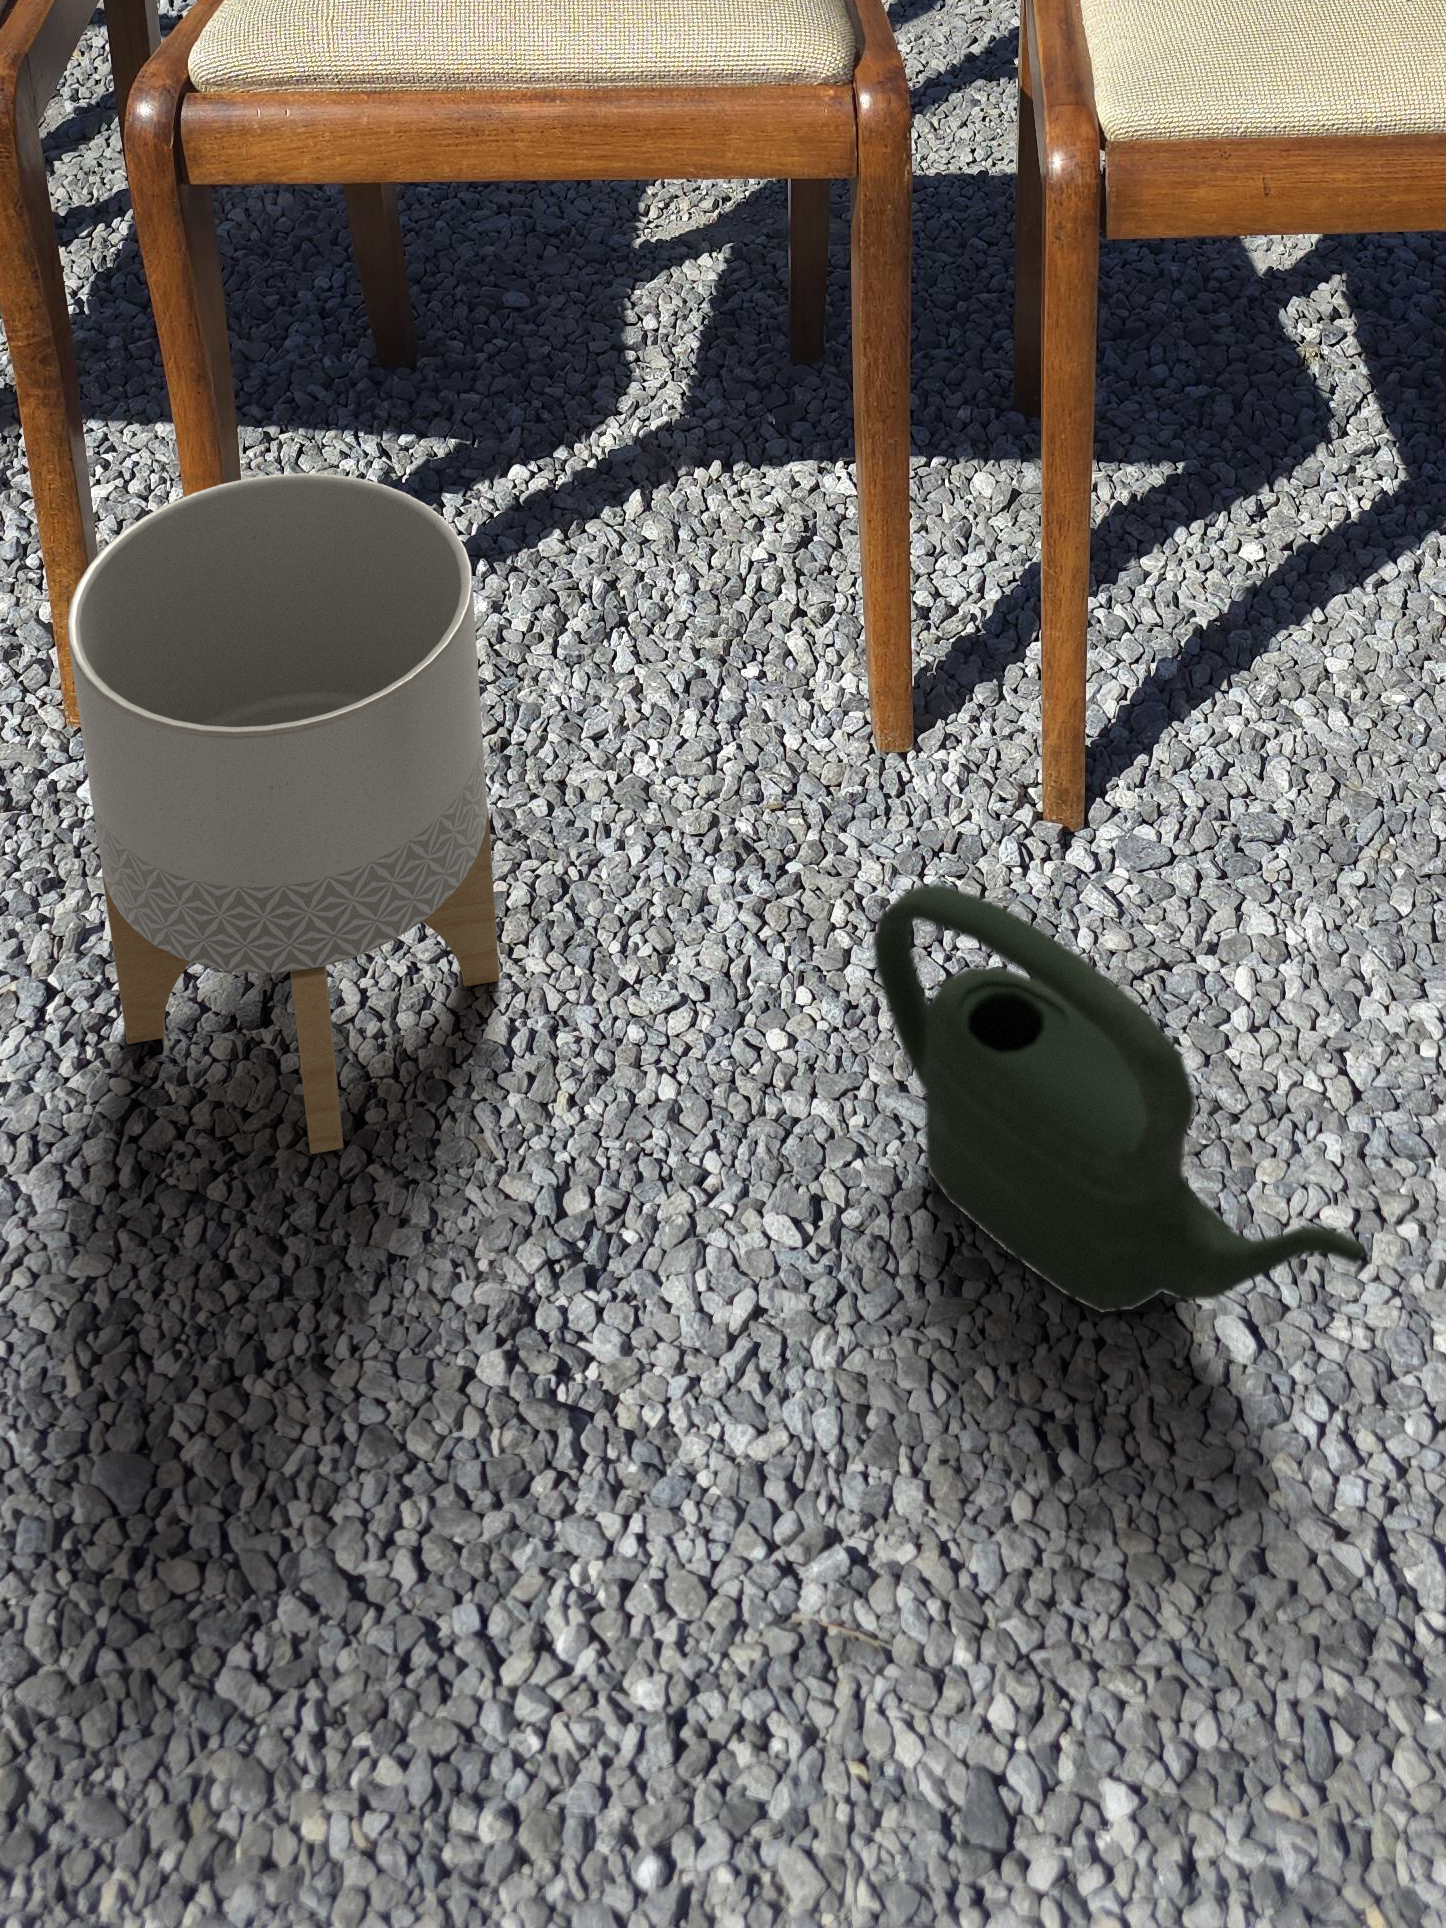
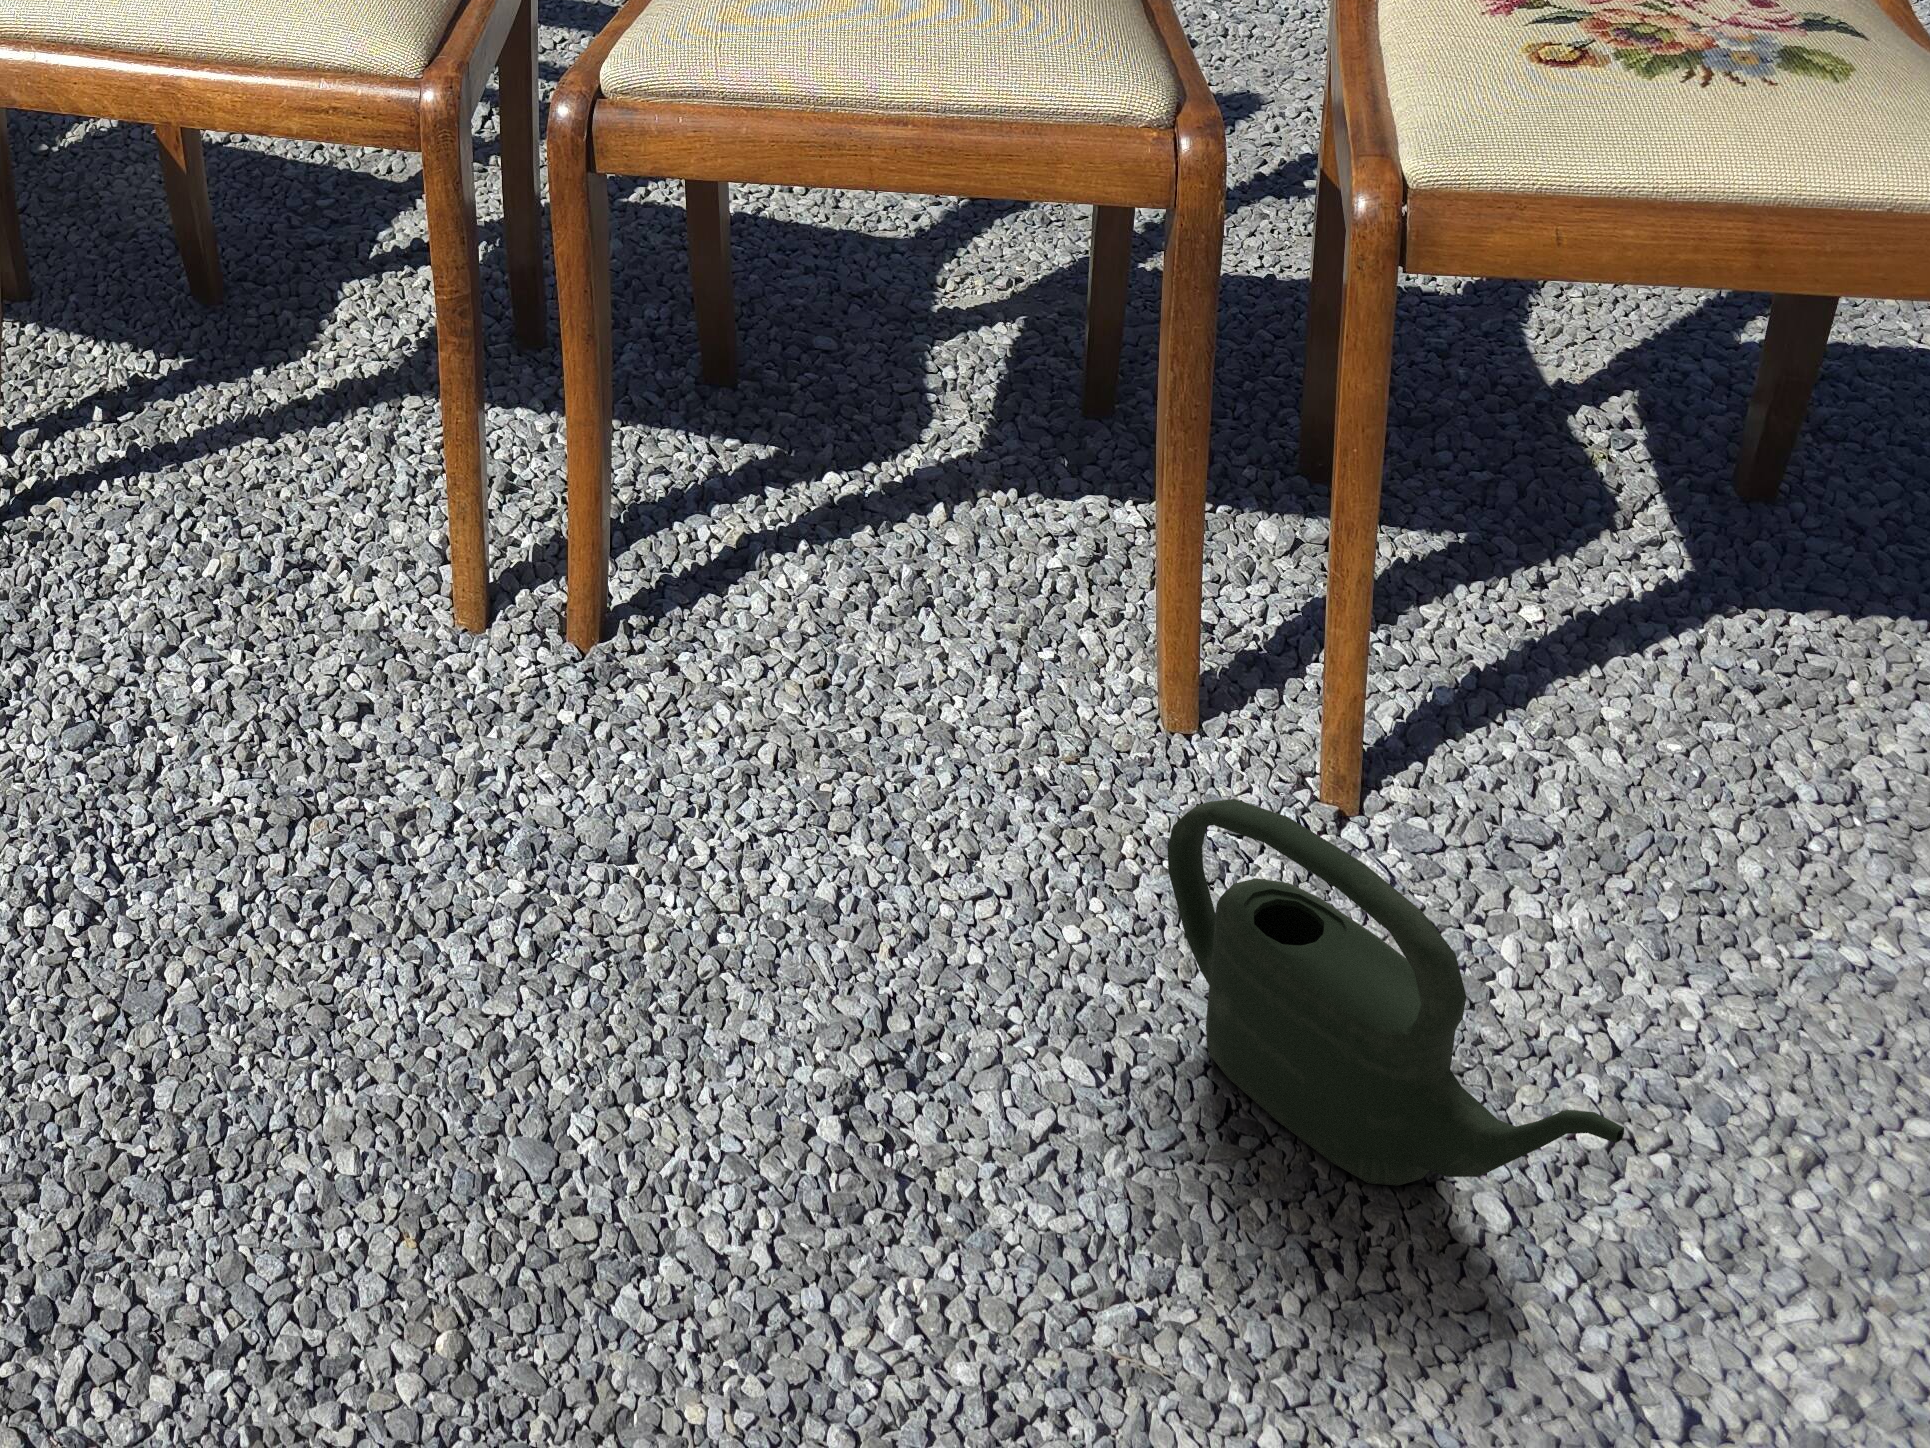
planter: present [67,473,500,1154] -> none [509,406,834,958]

